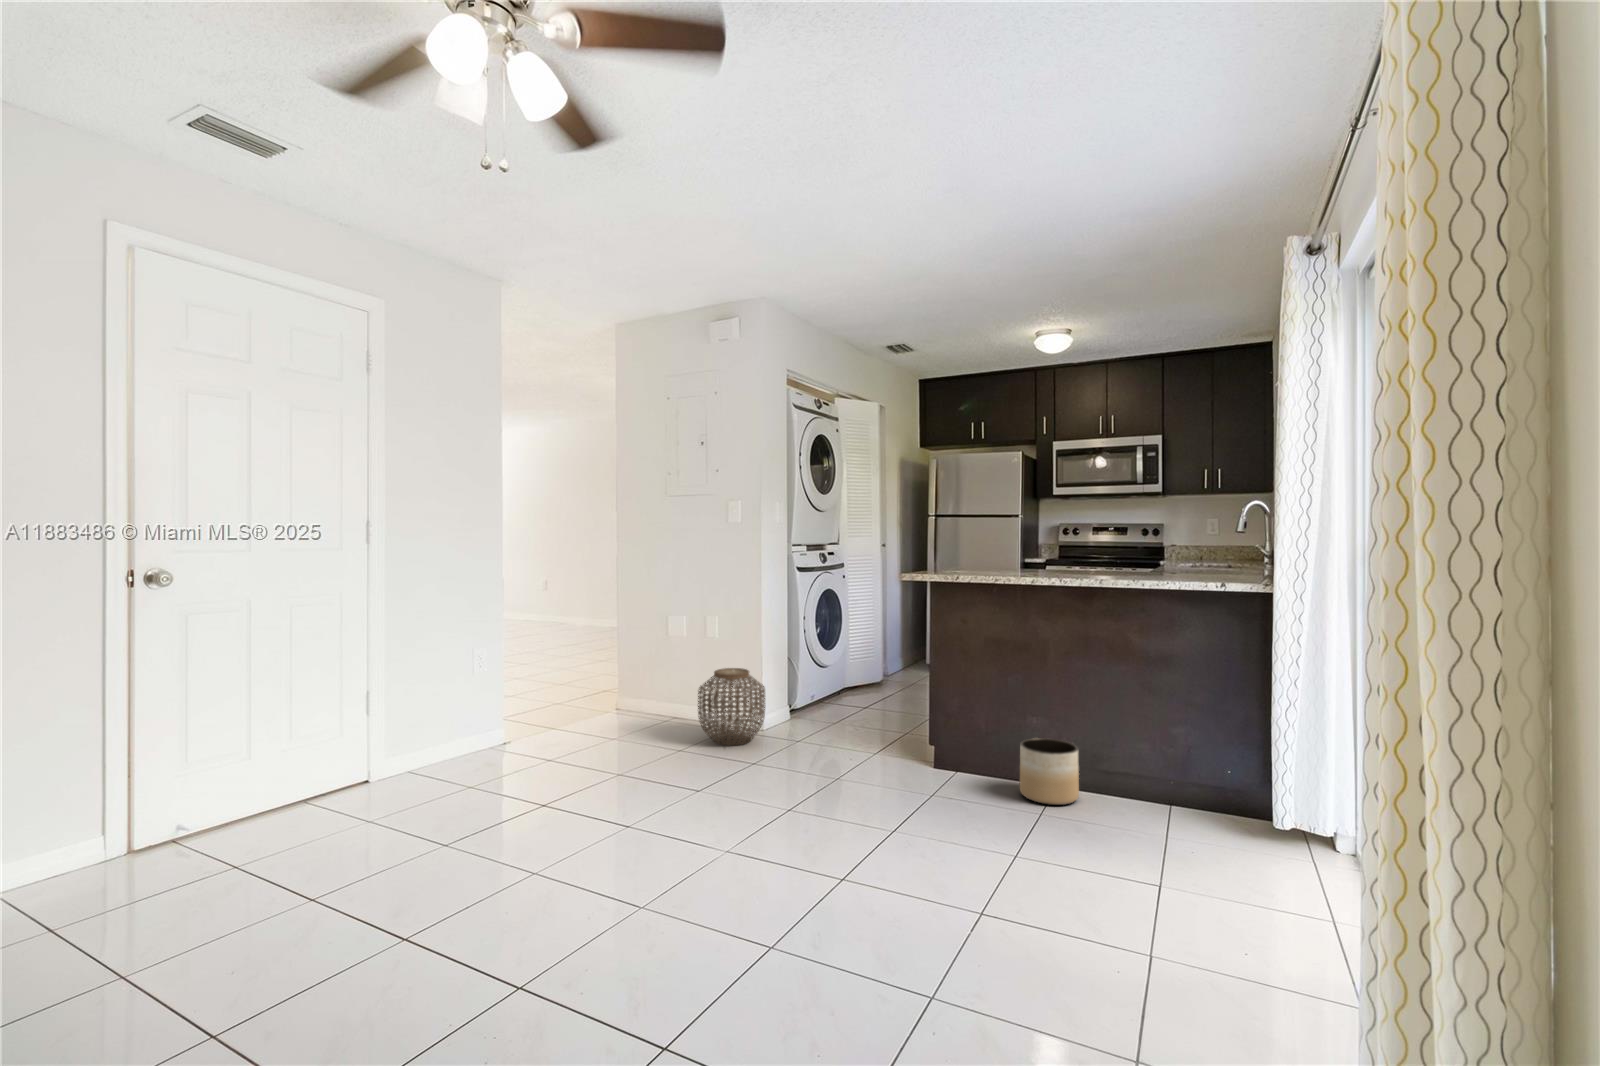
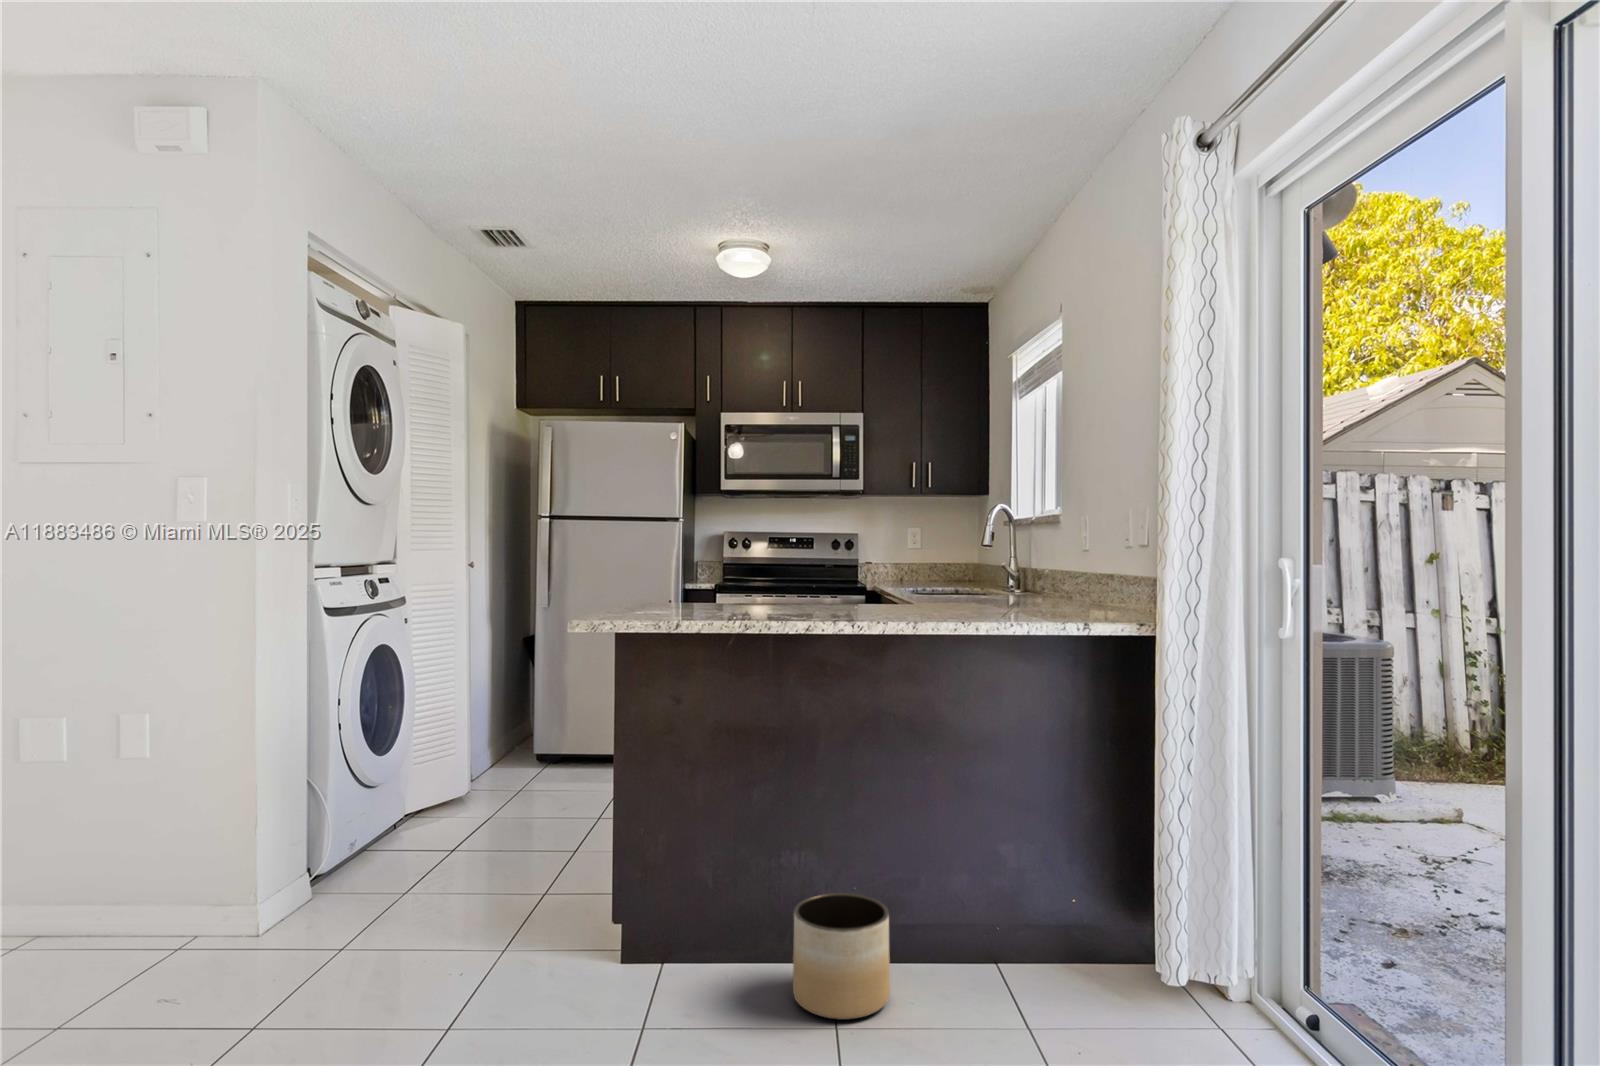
woven basket: present [698,668,765,746] -> none [81,831,258,1013]

